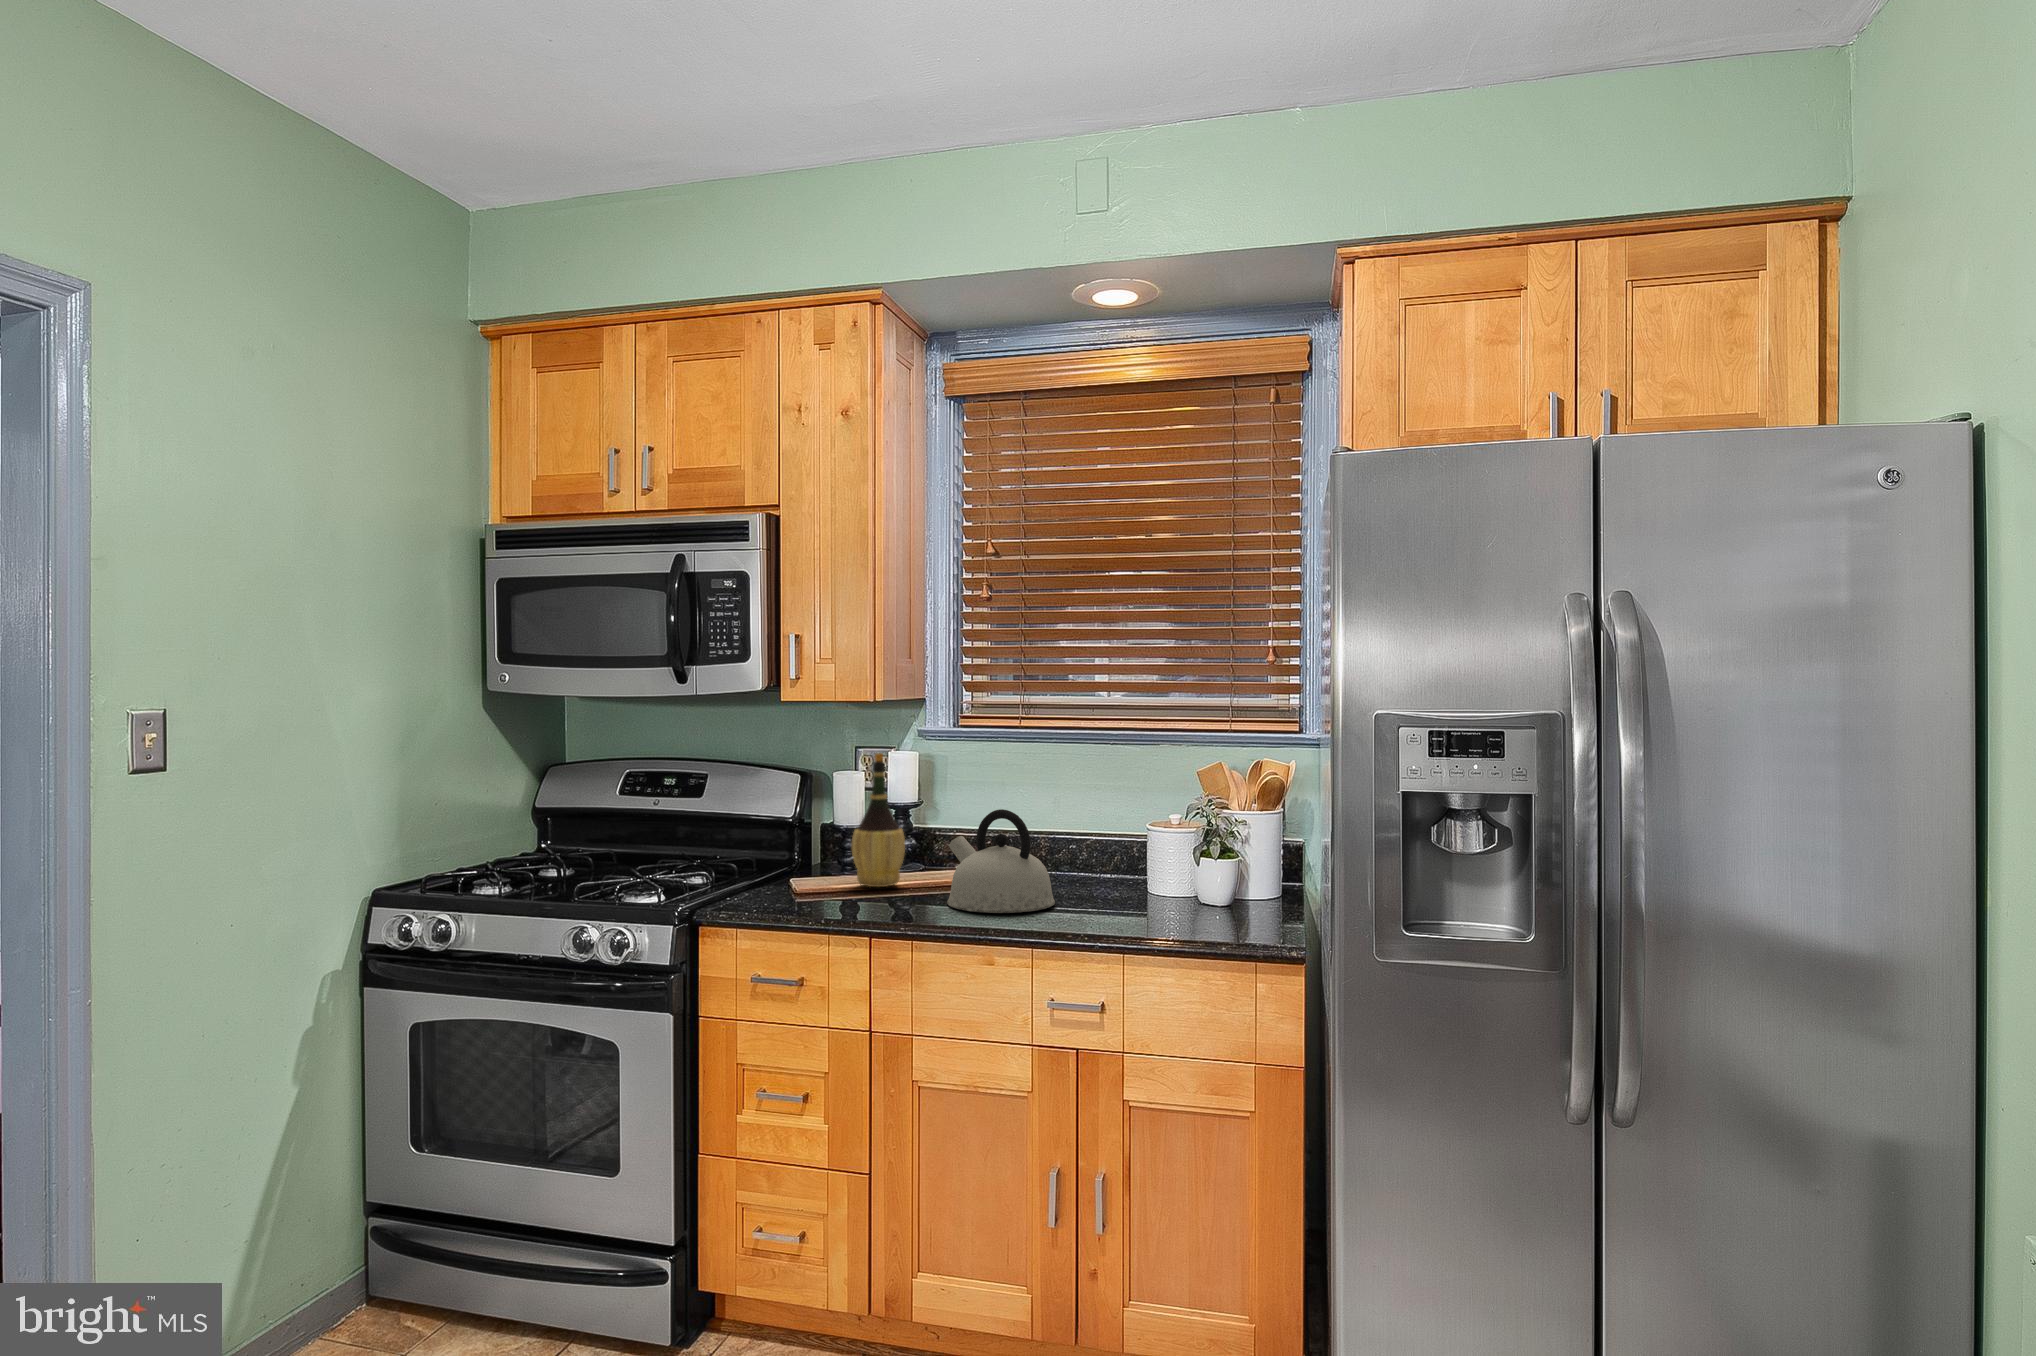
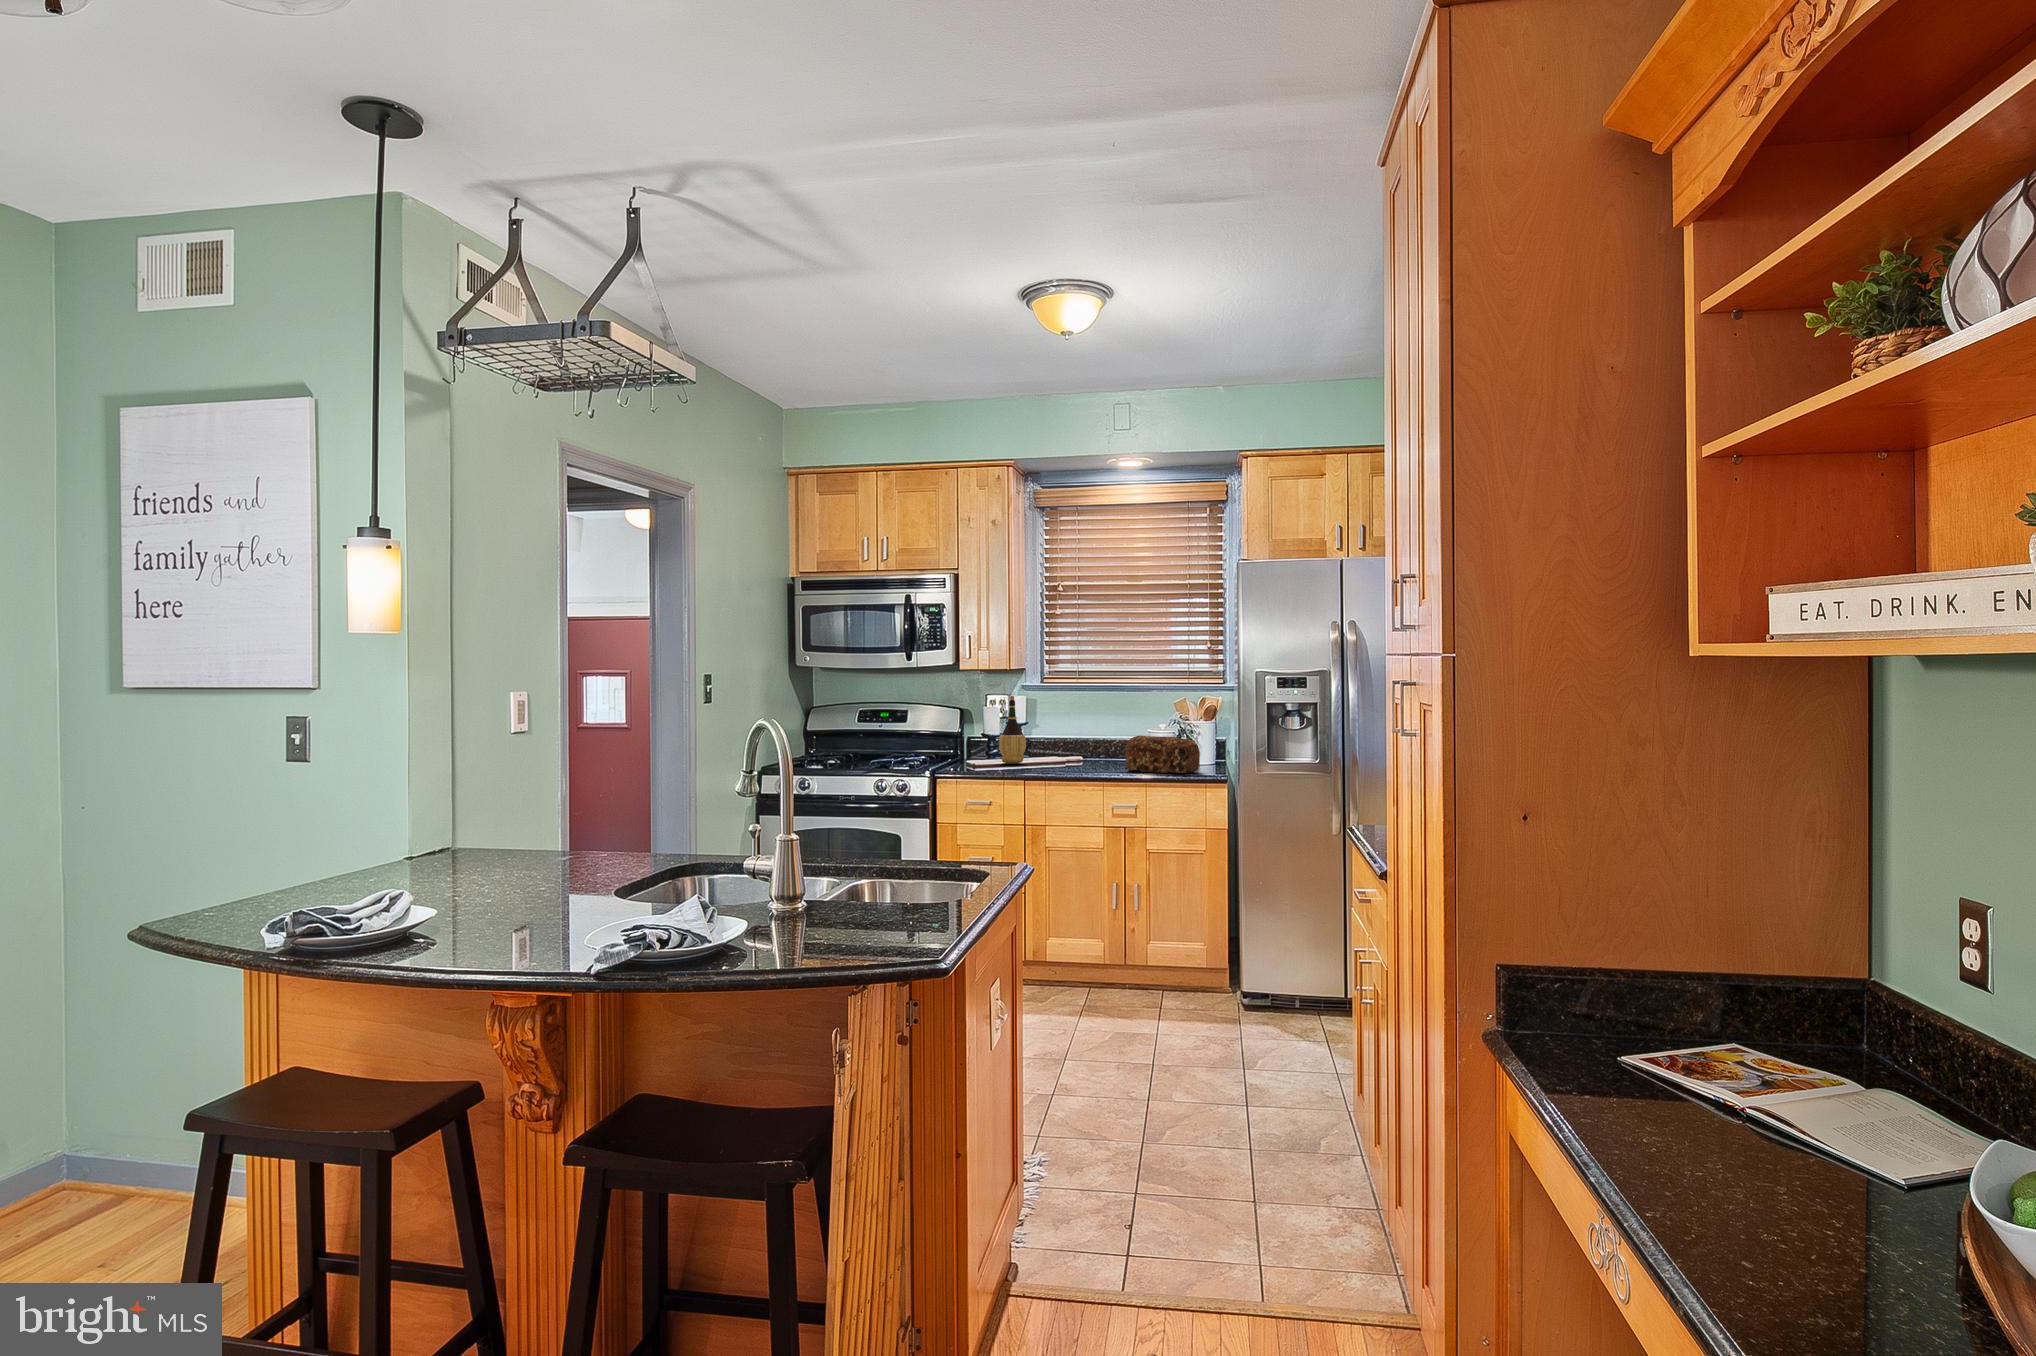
kettle: present [947,809,1055,913] -> none [1051,722,1106,770]
bread loaf: none [1092,841,1247,928] -> present [1125,736,1200,773]

